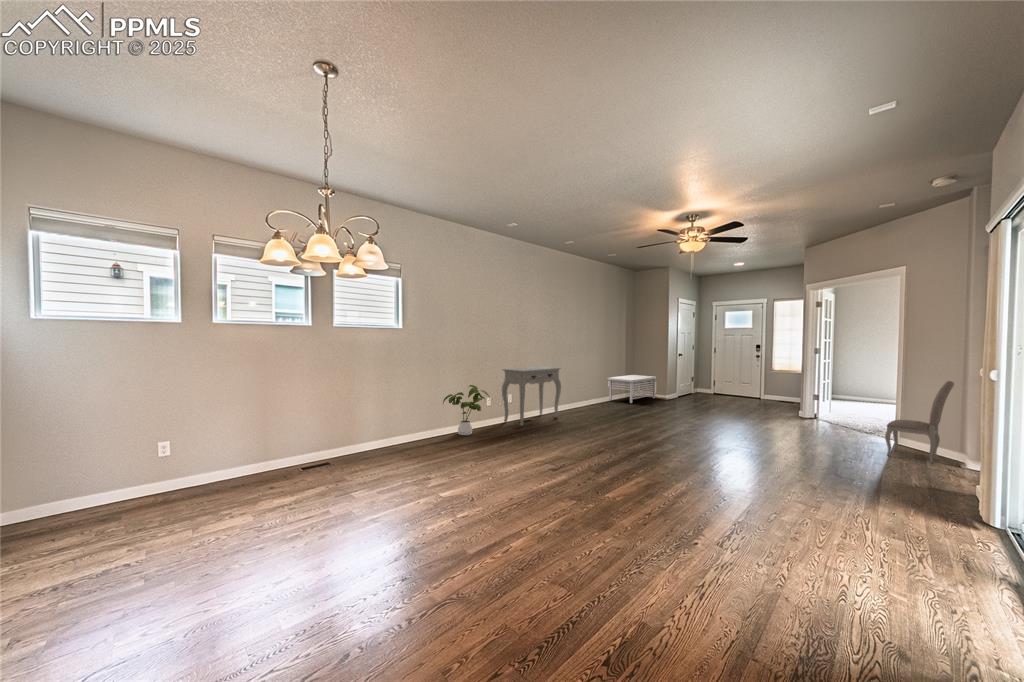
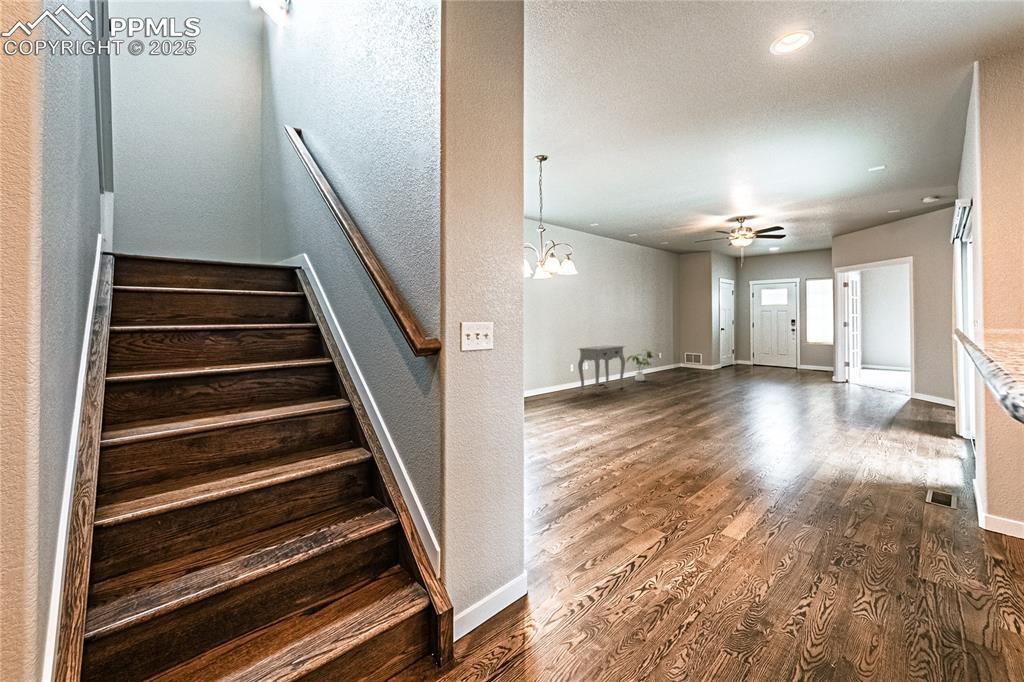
storage bench: present [607,375,656,403] -> none [658,351,701,375]
dining chair: present [885,381,954,463] -> none [898,345,952,409]
house plant: present [443,385,490,435] -> present [627,350,653,381]

